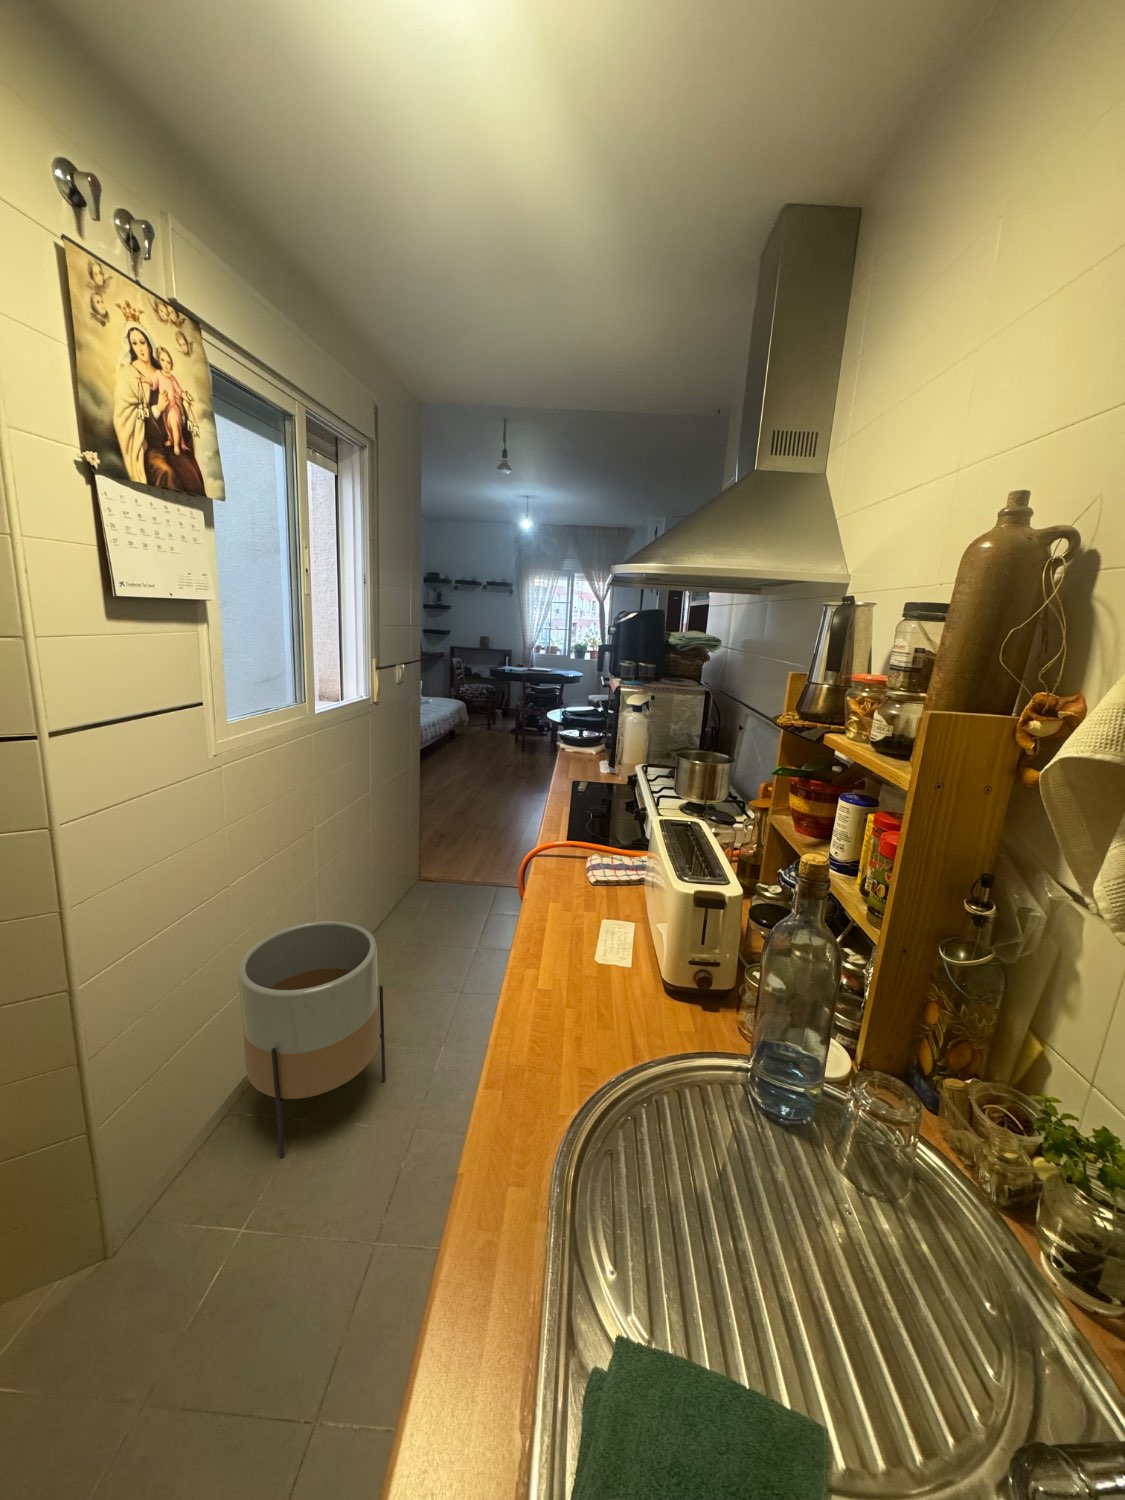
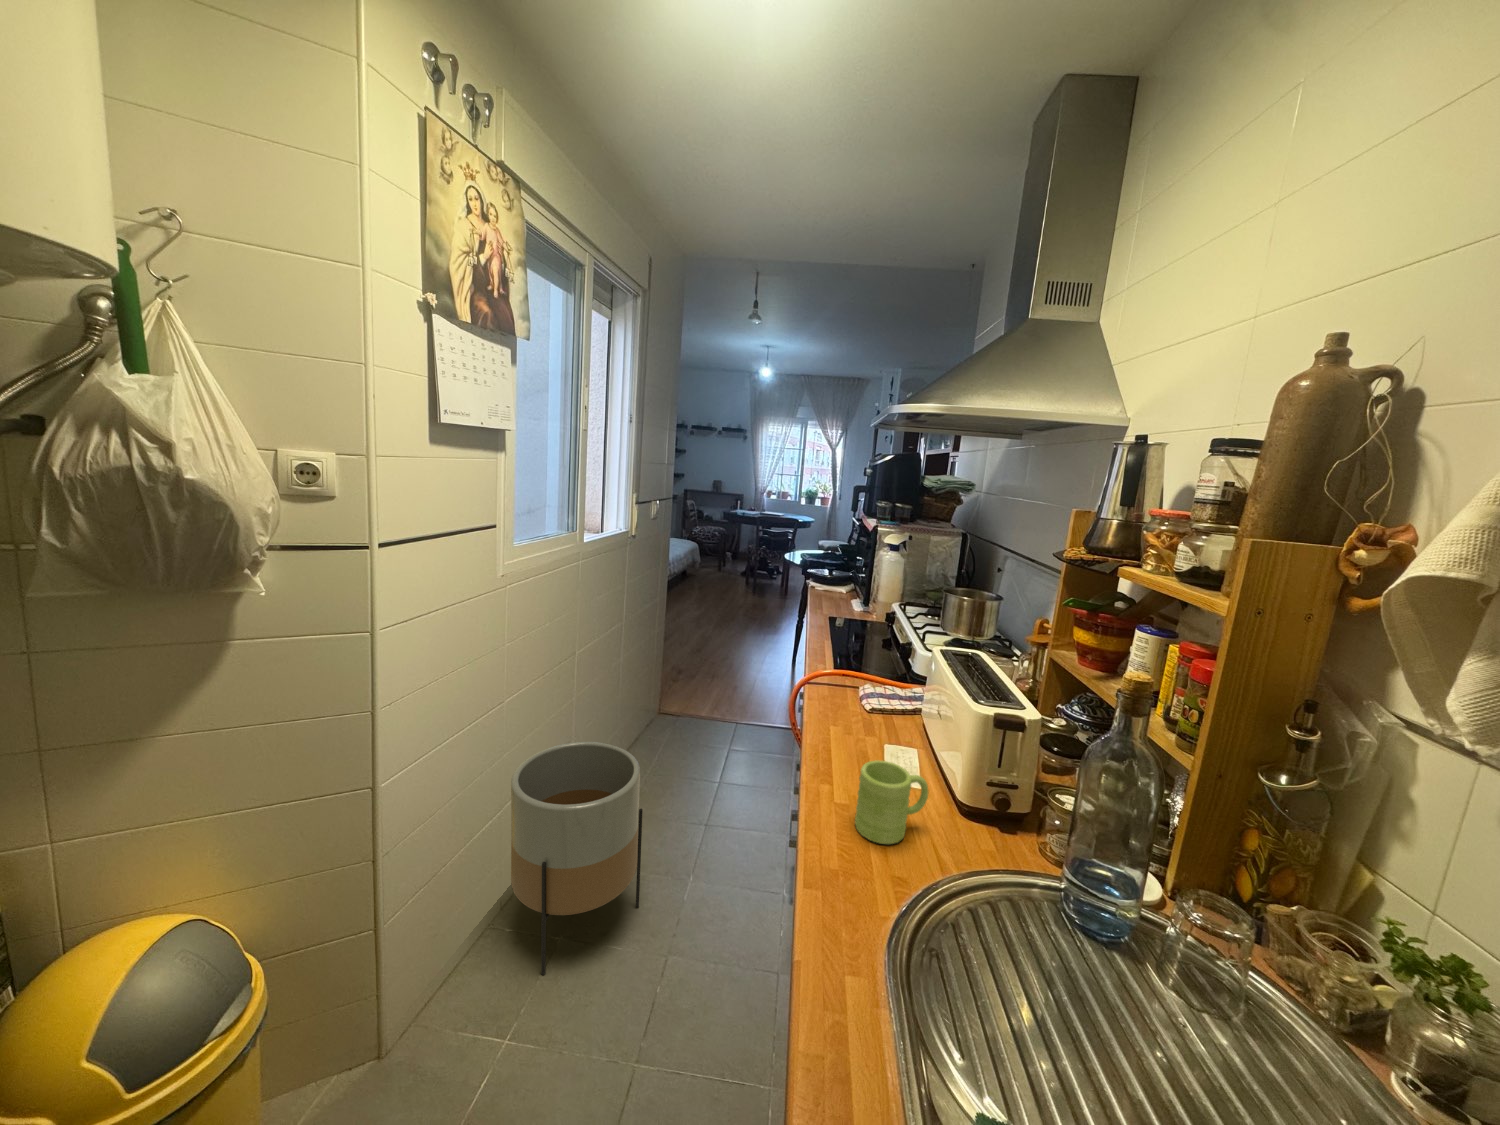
mug: none [560,942,633,1027] -> present [855,760,928,844]

